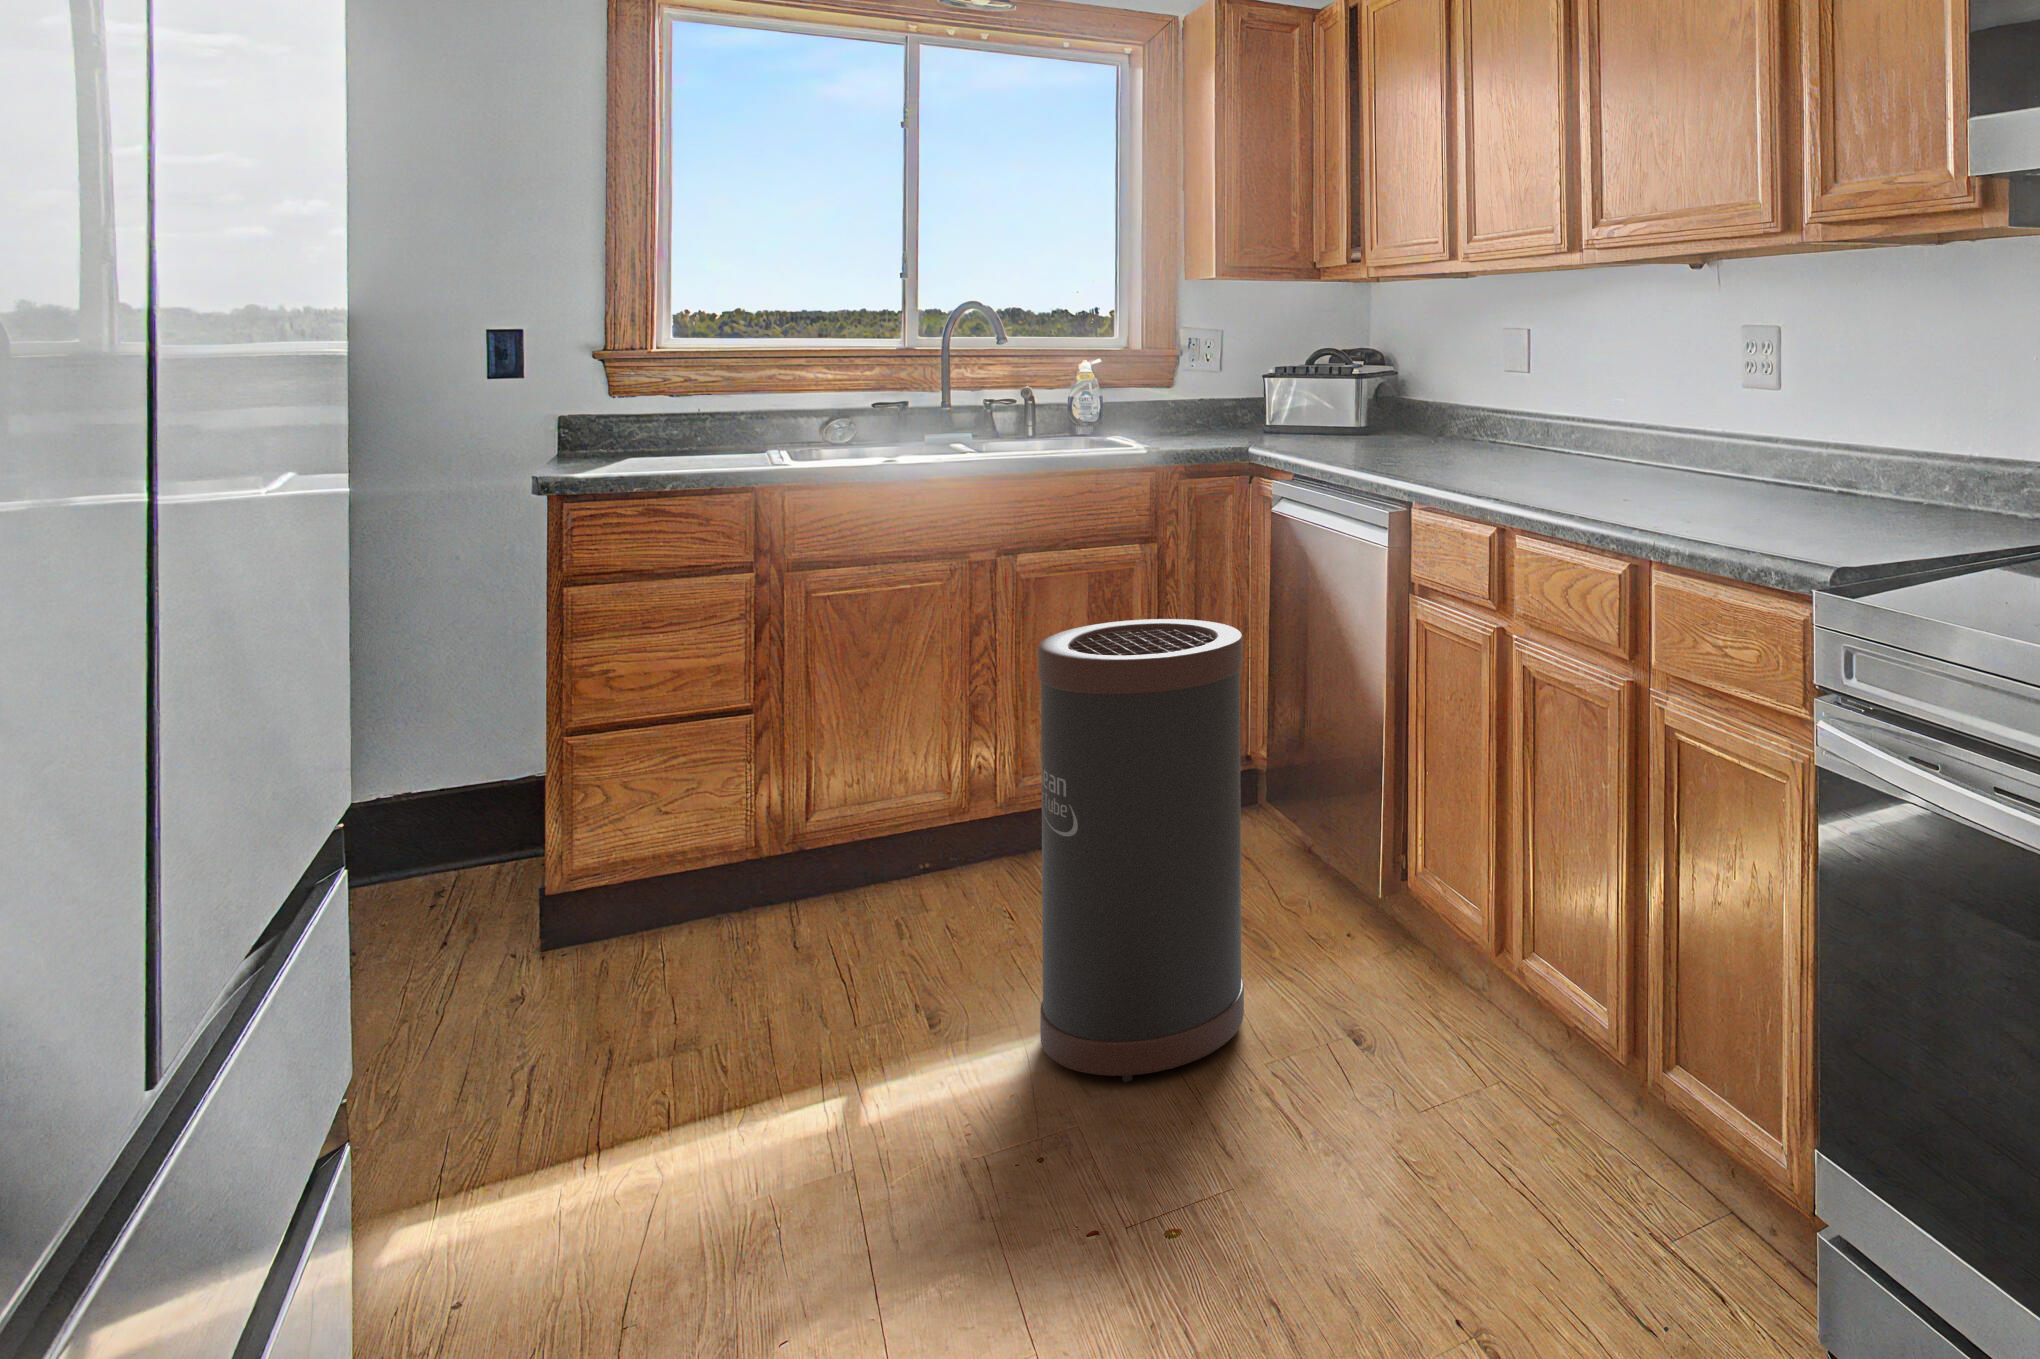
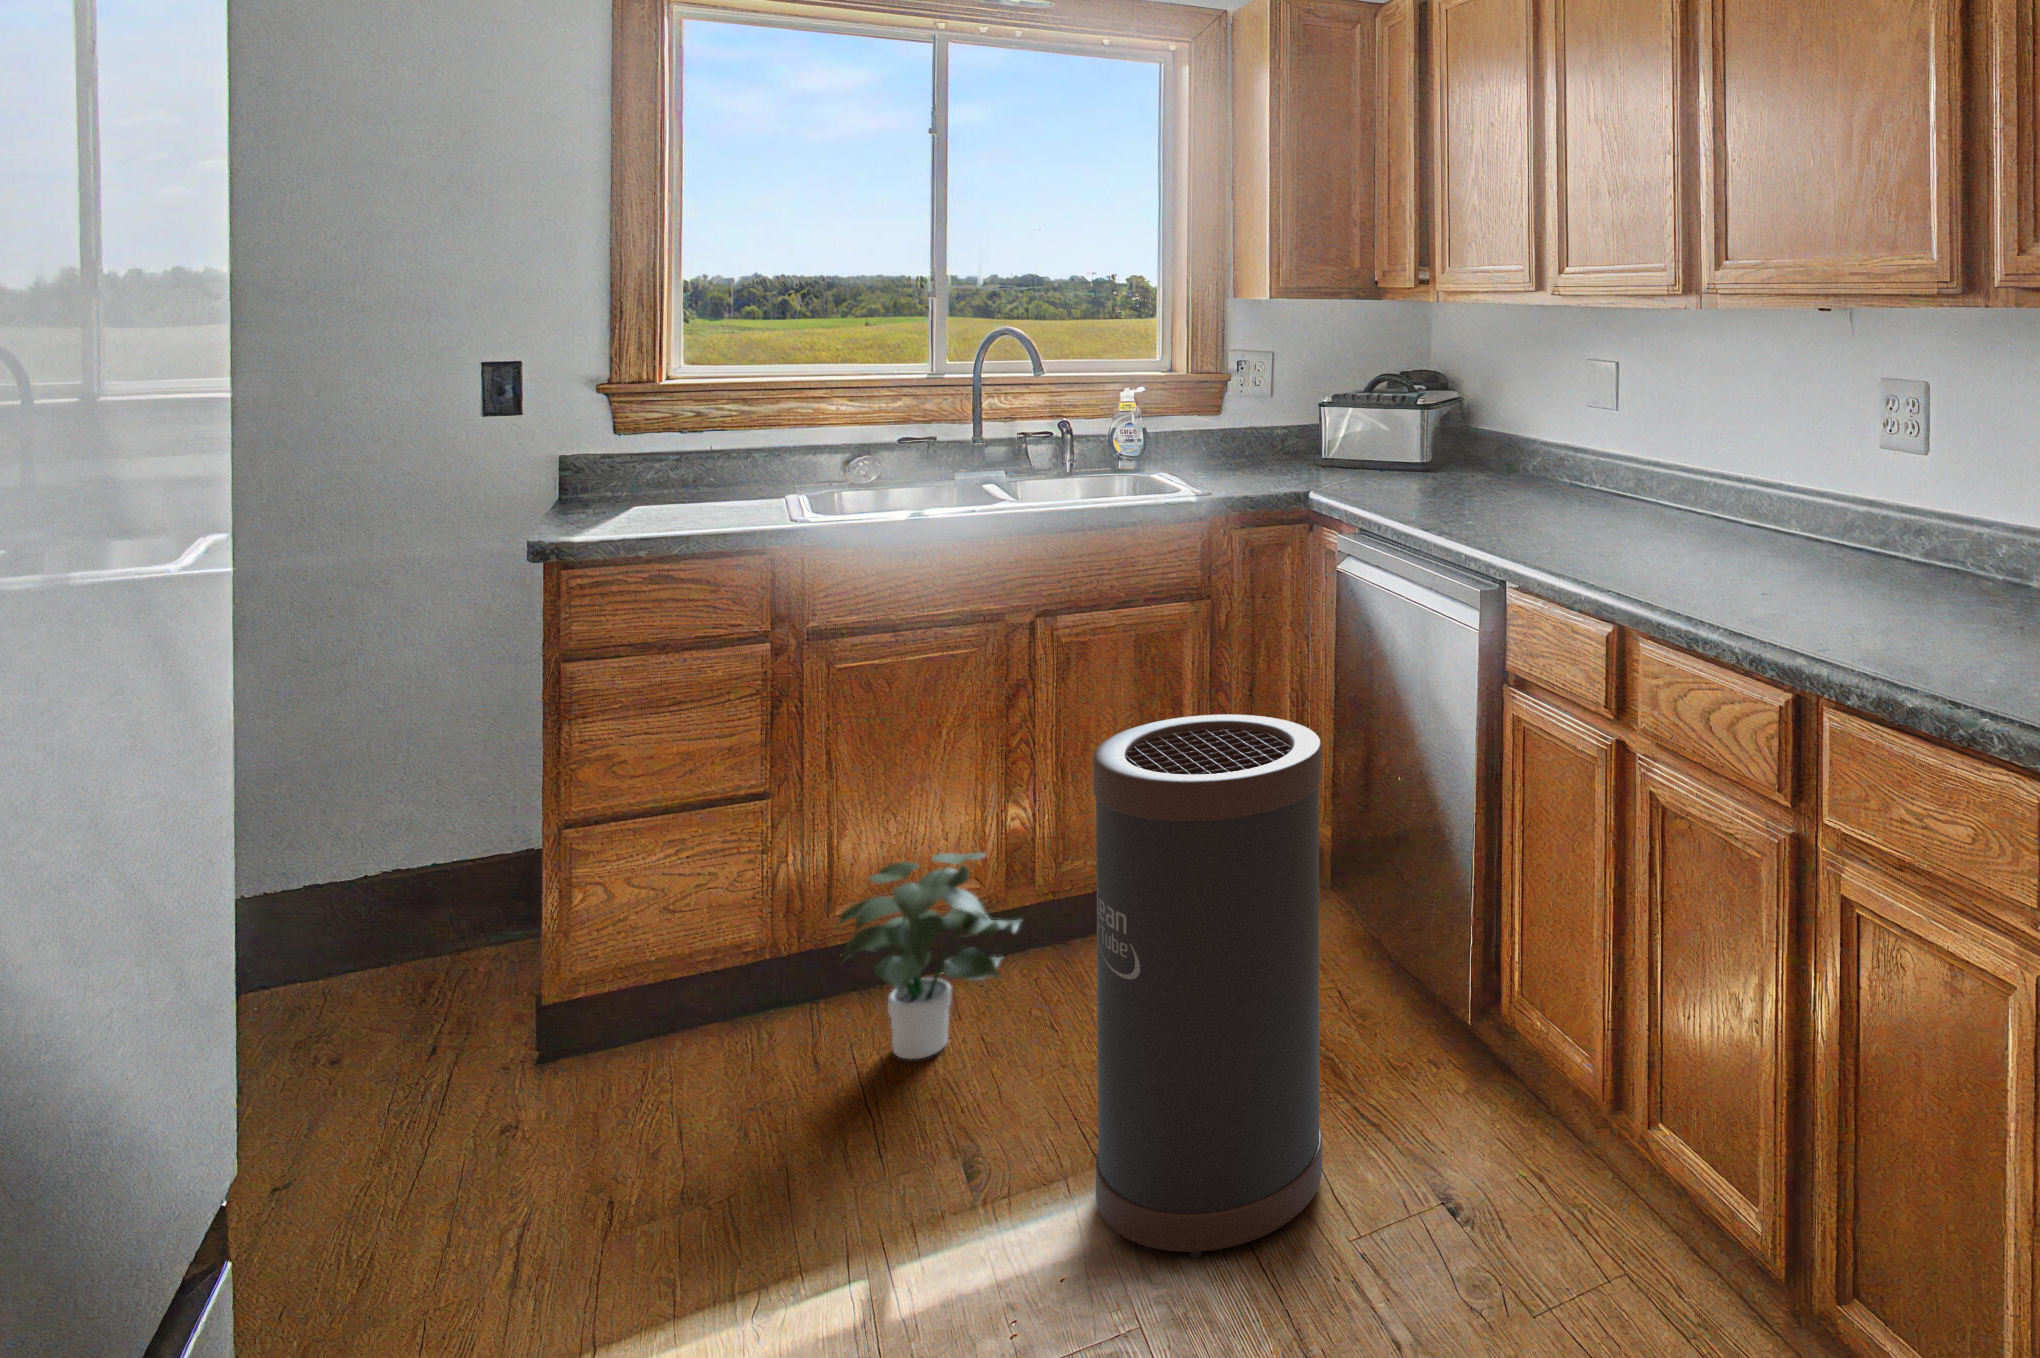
potted plant: none [808,761,983,945] -> present [838,853,1021,1059]

